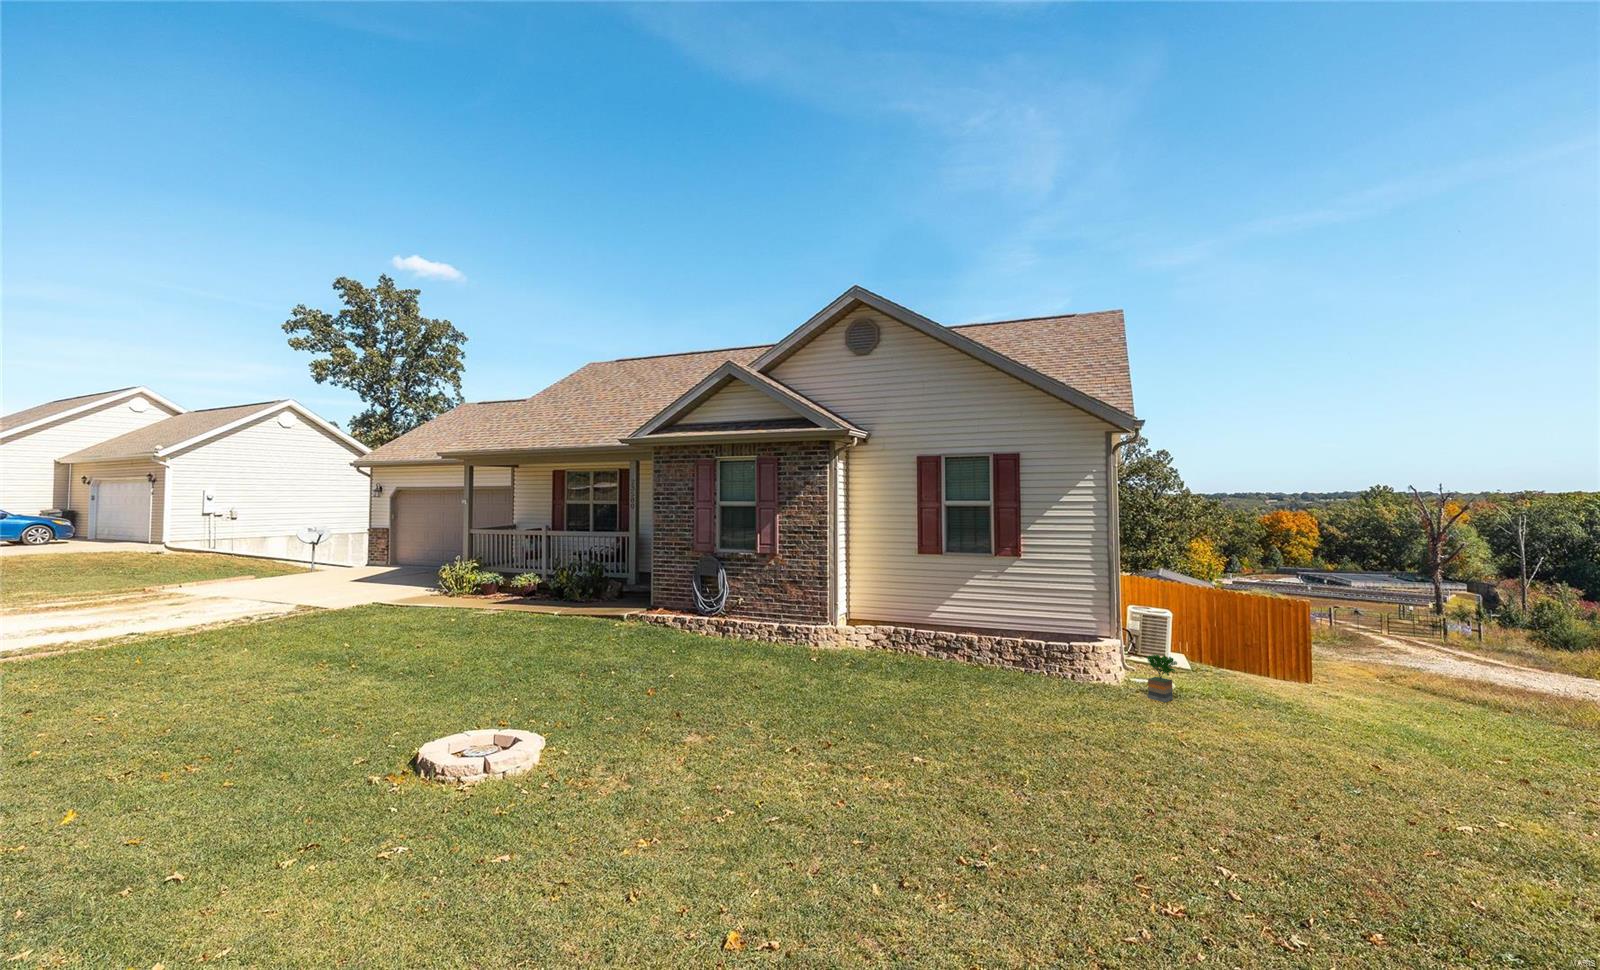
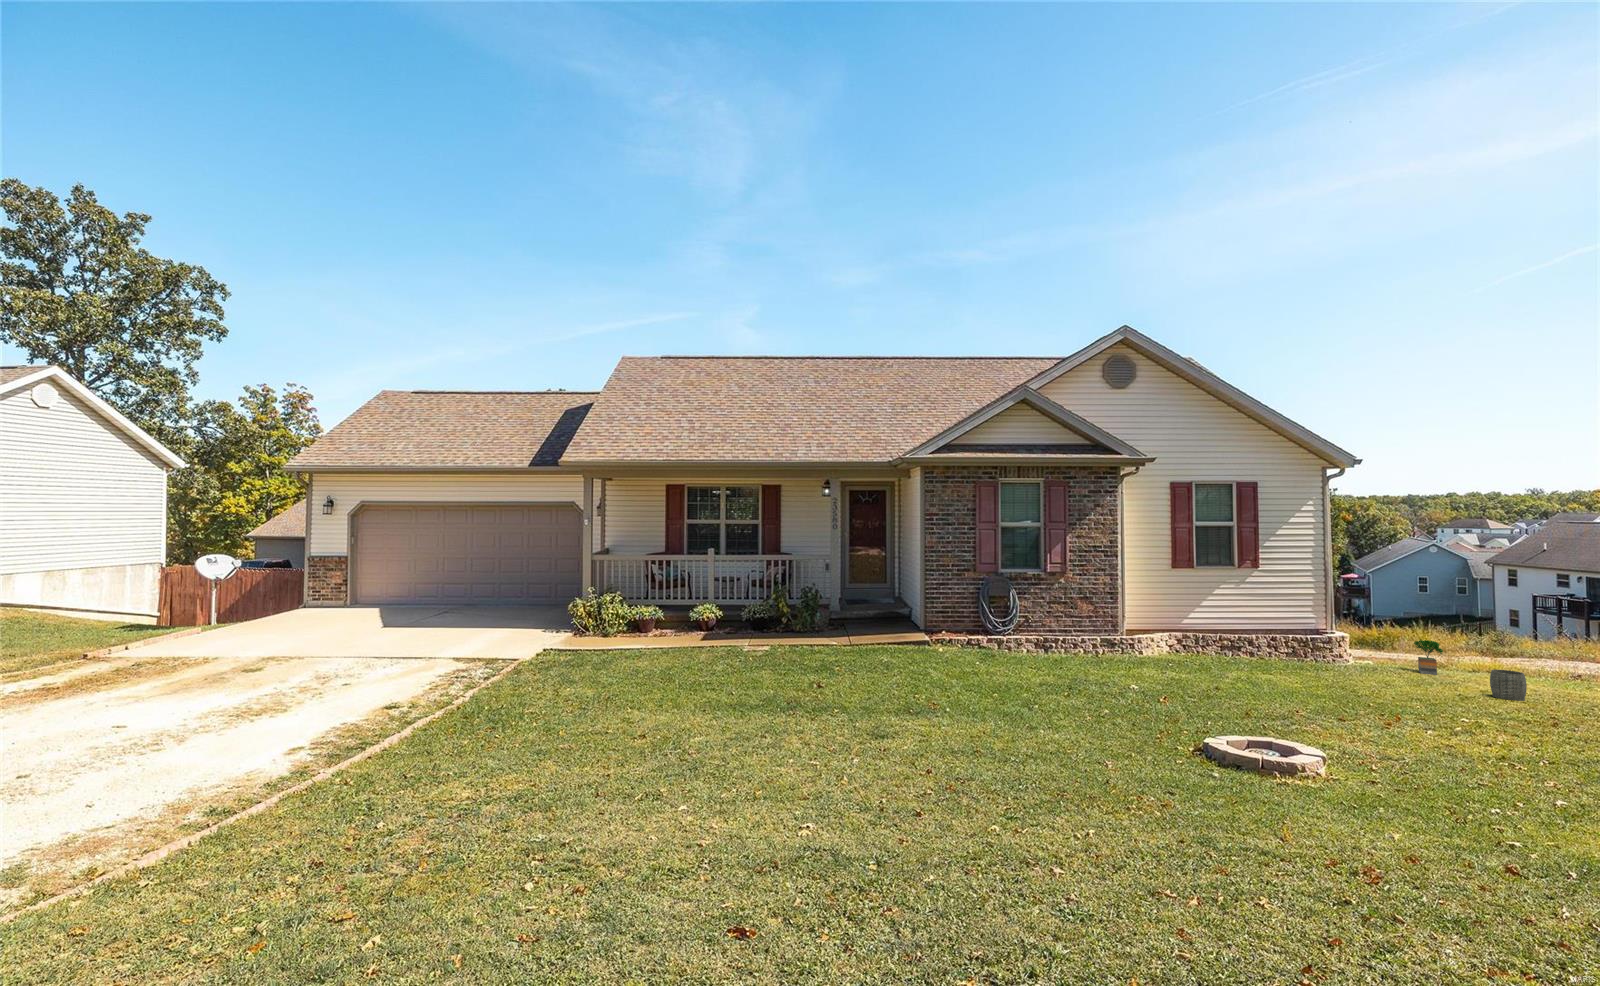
woven basket: none [1101,700,1141,746] -> present [1490,670,1527,701]

